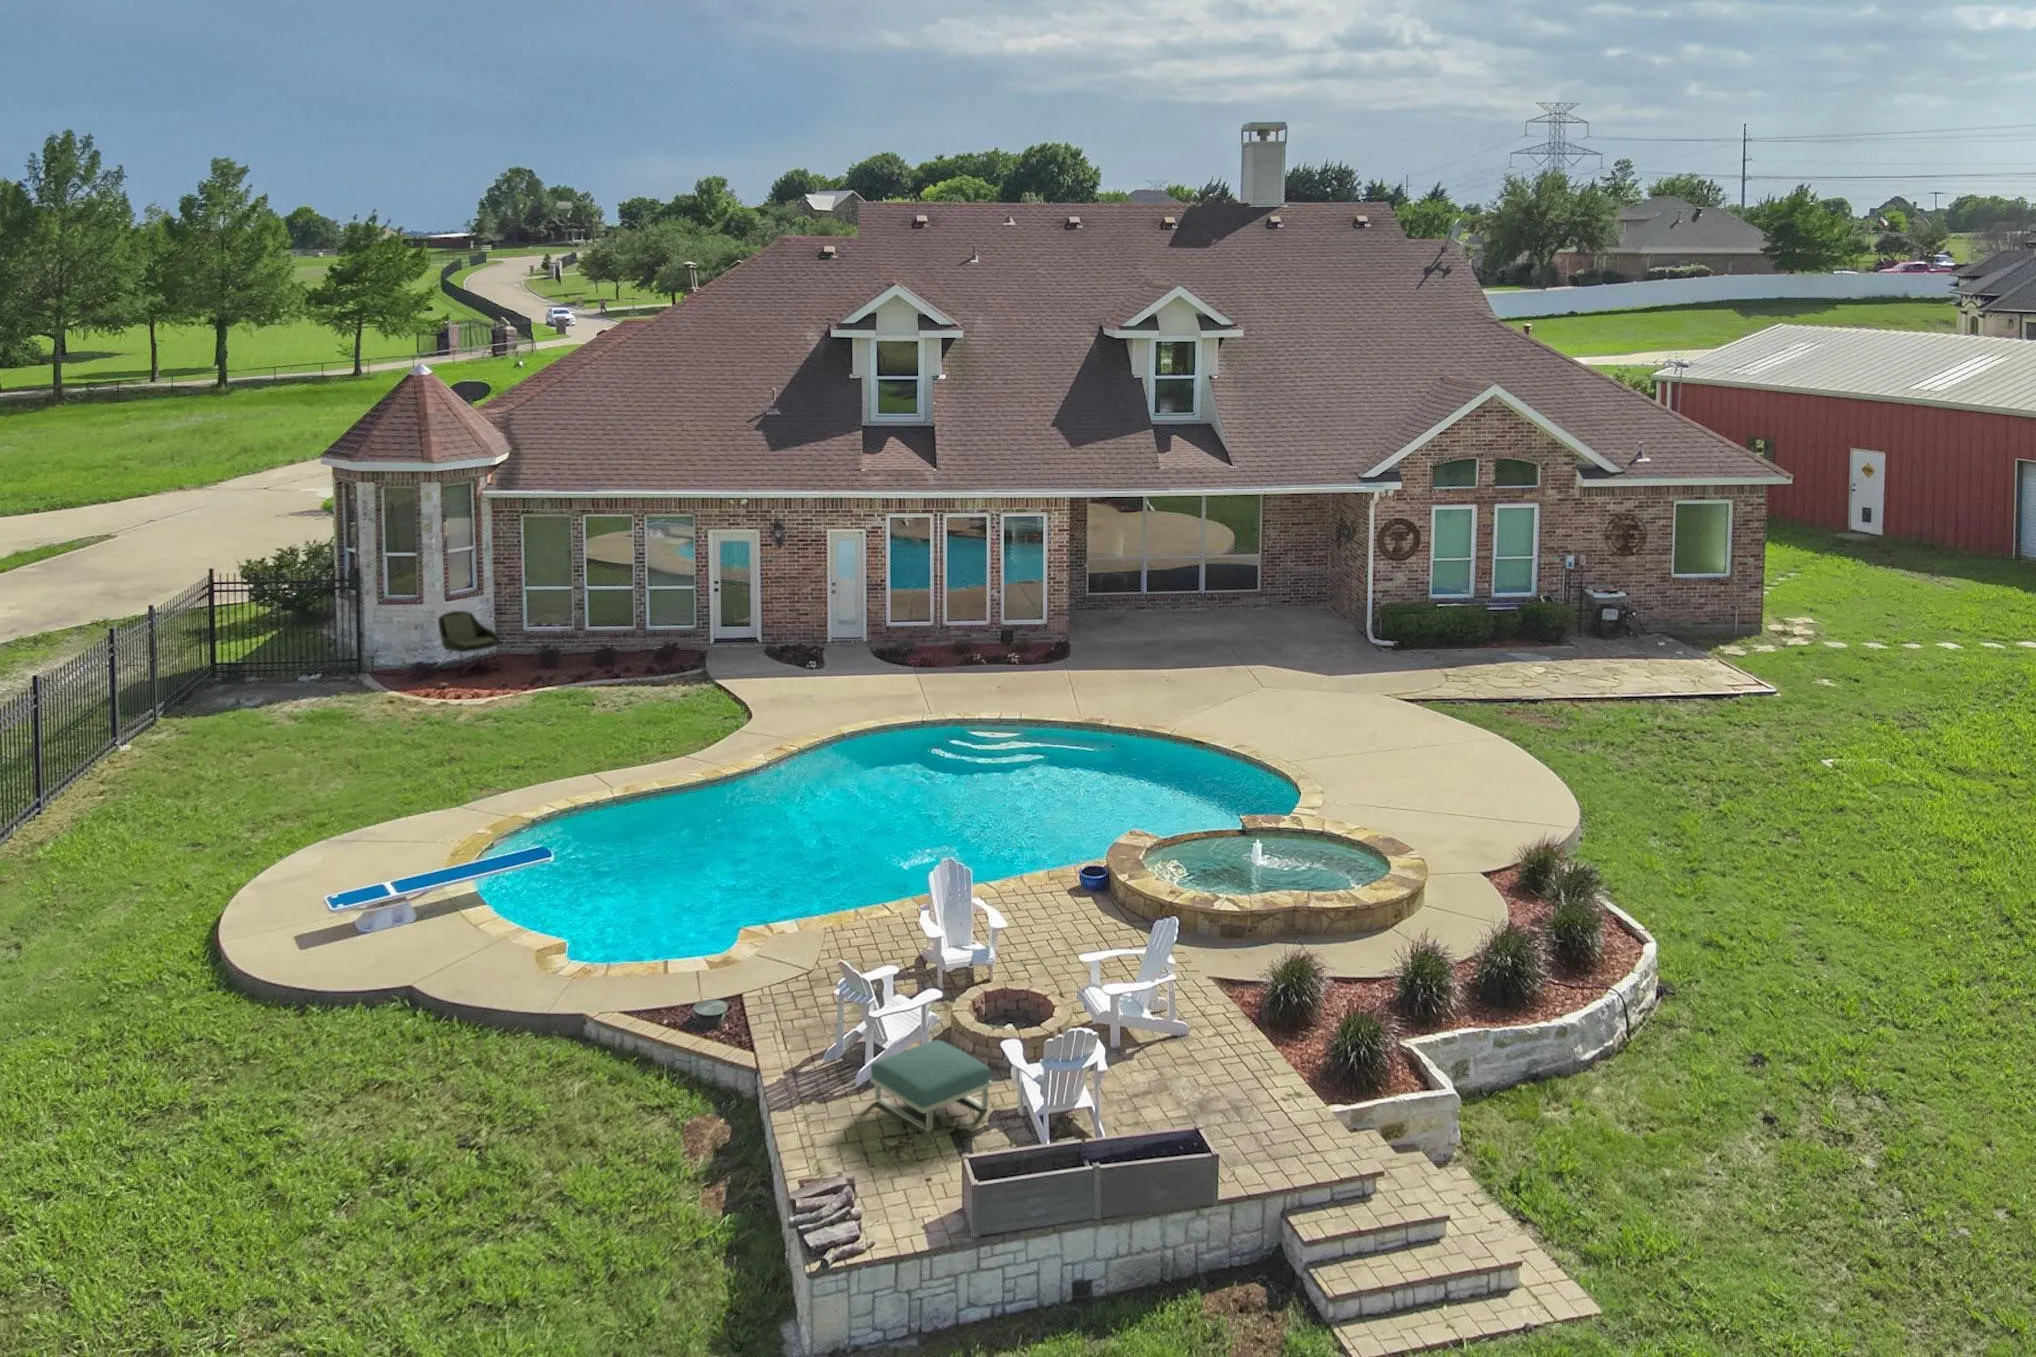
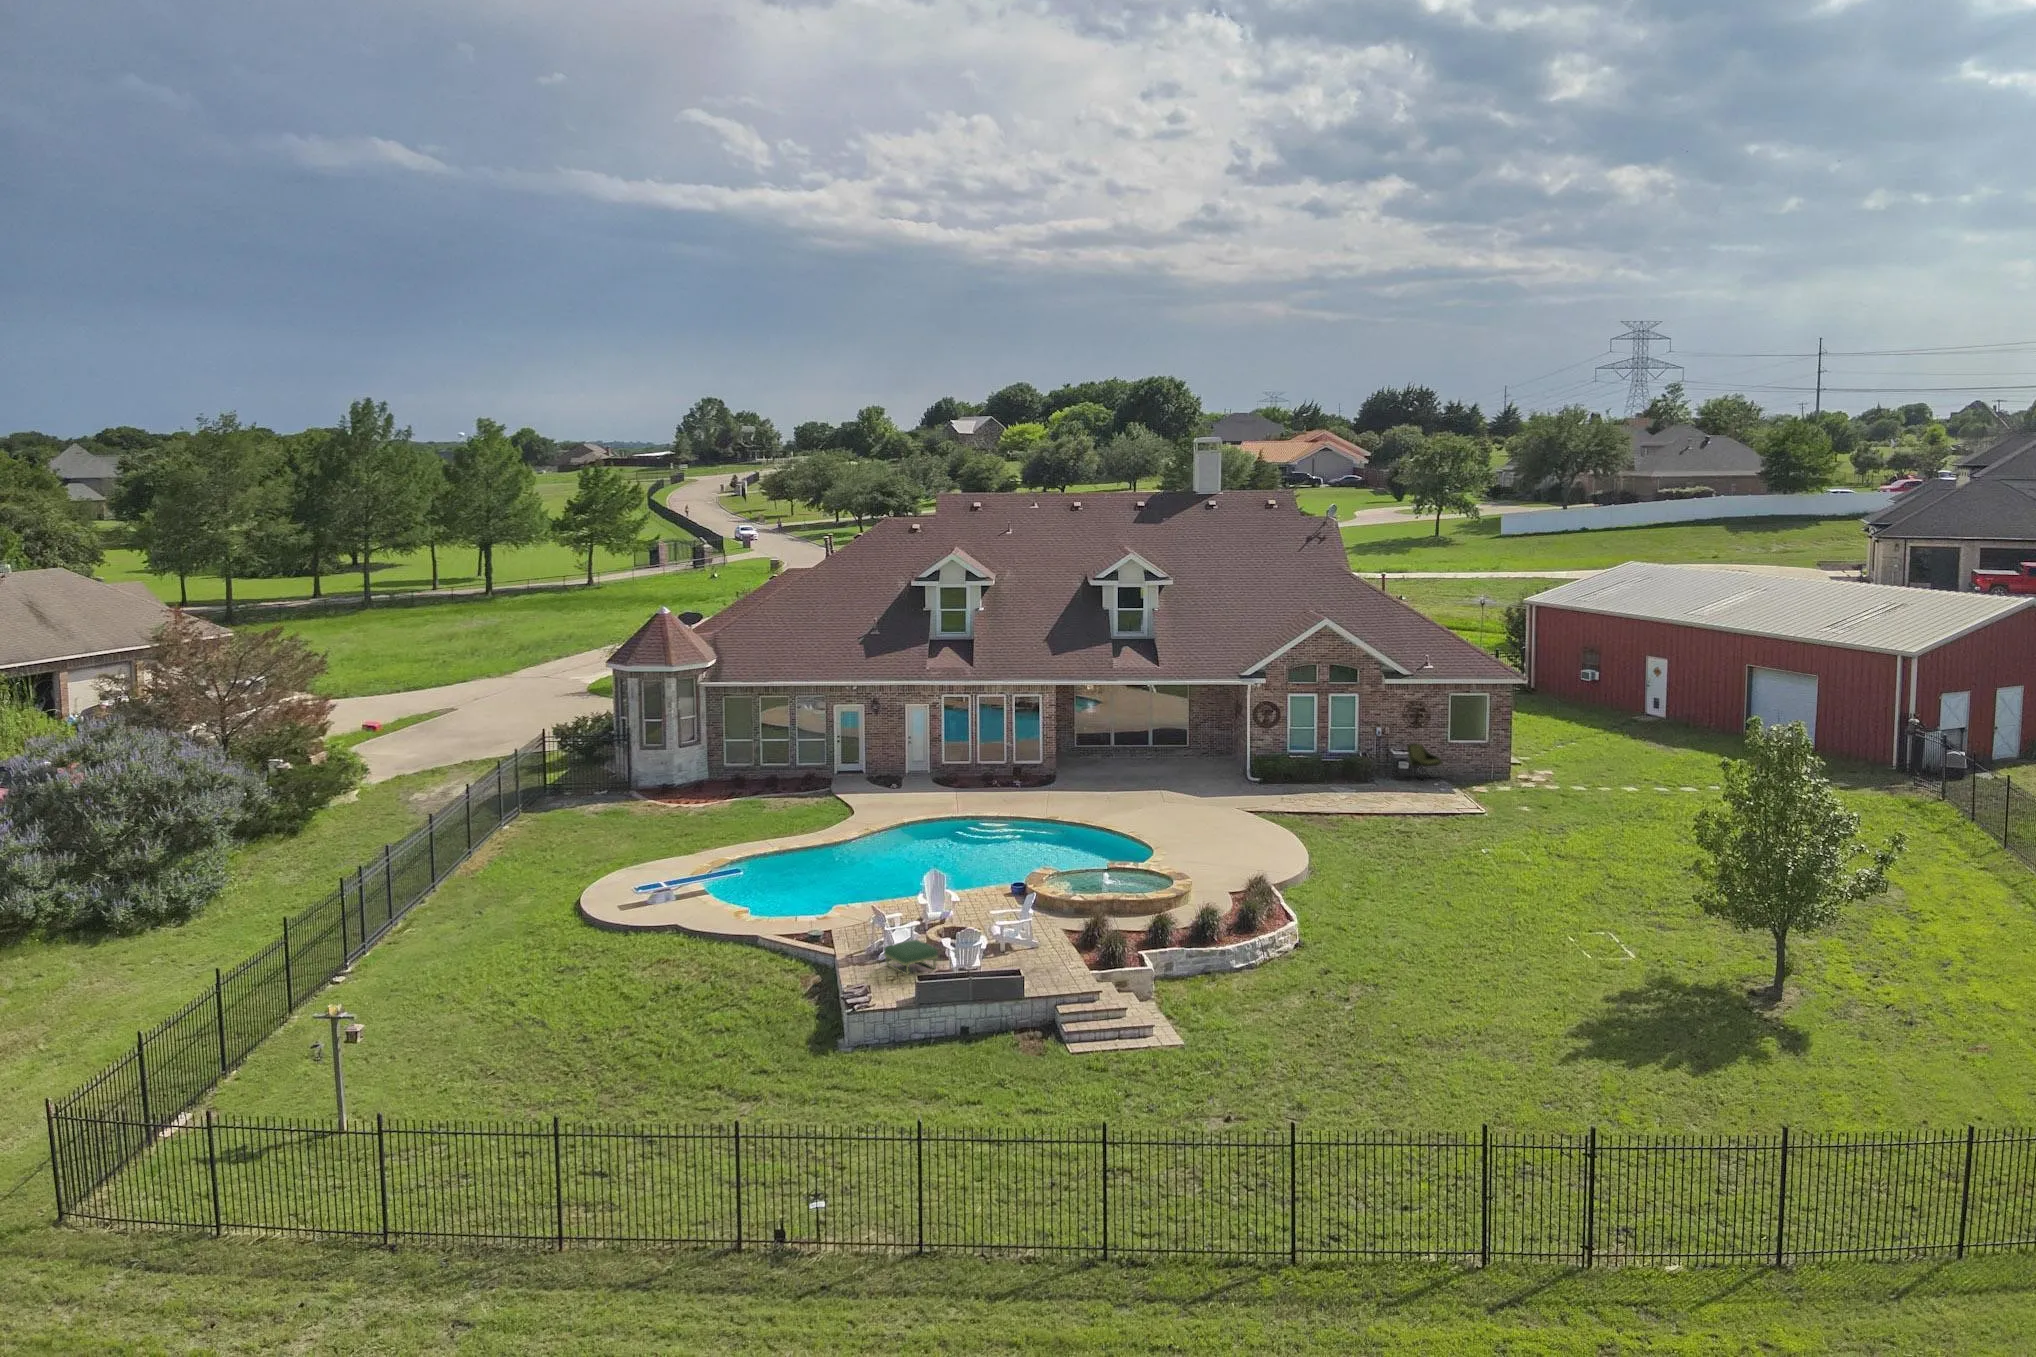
lounge chair: present [438,611,500,675] -> present [1407,743,1442,778]

